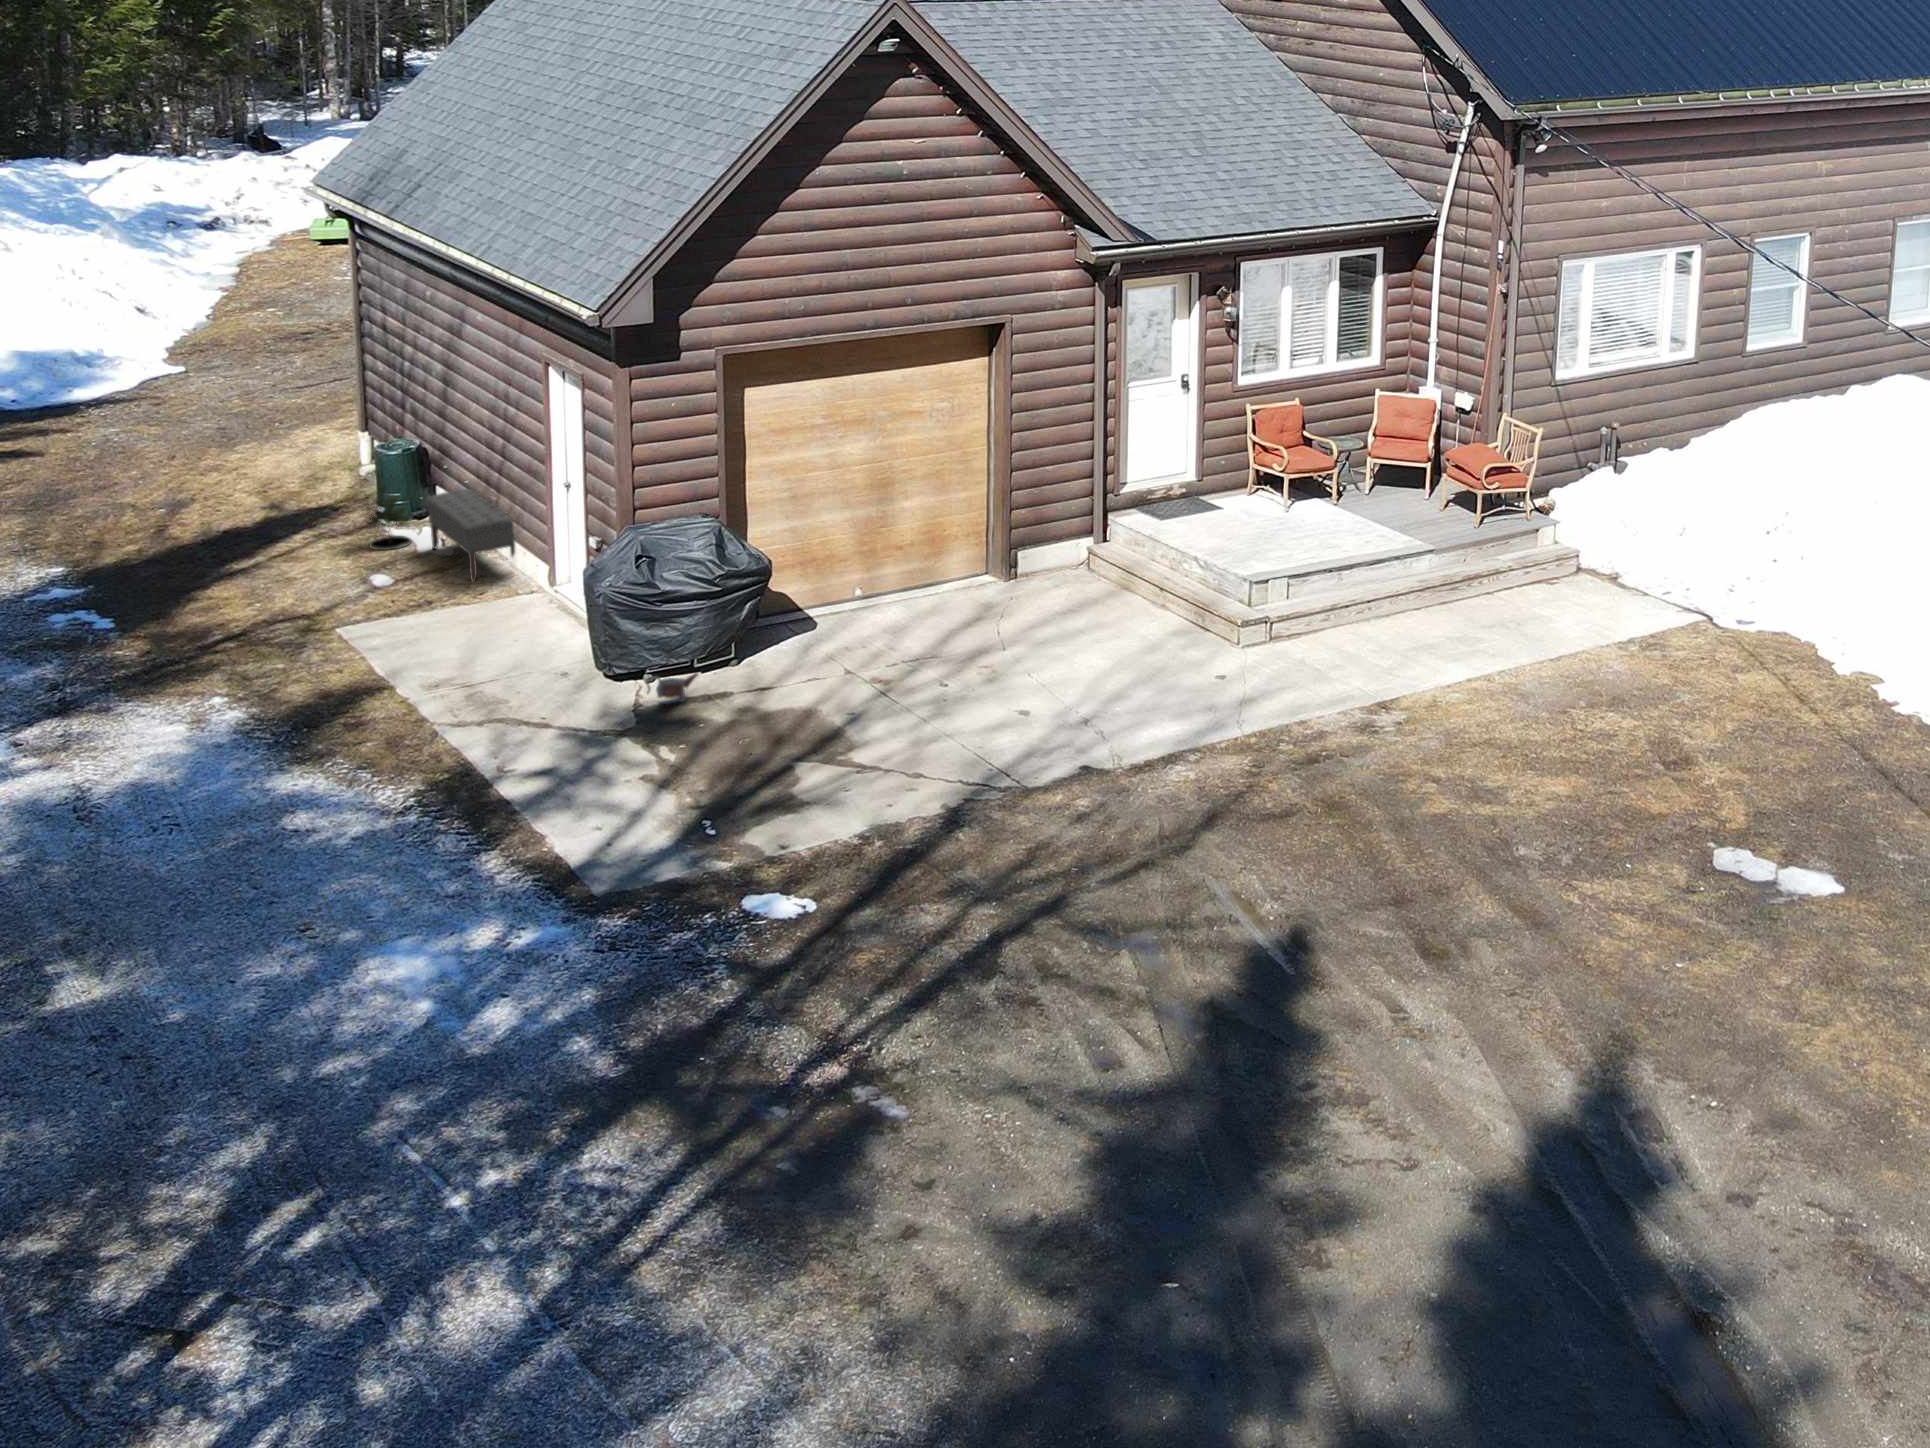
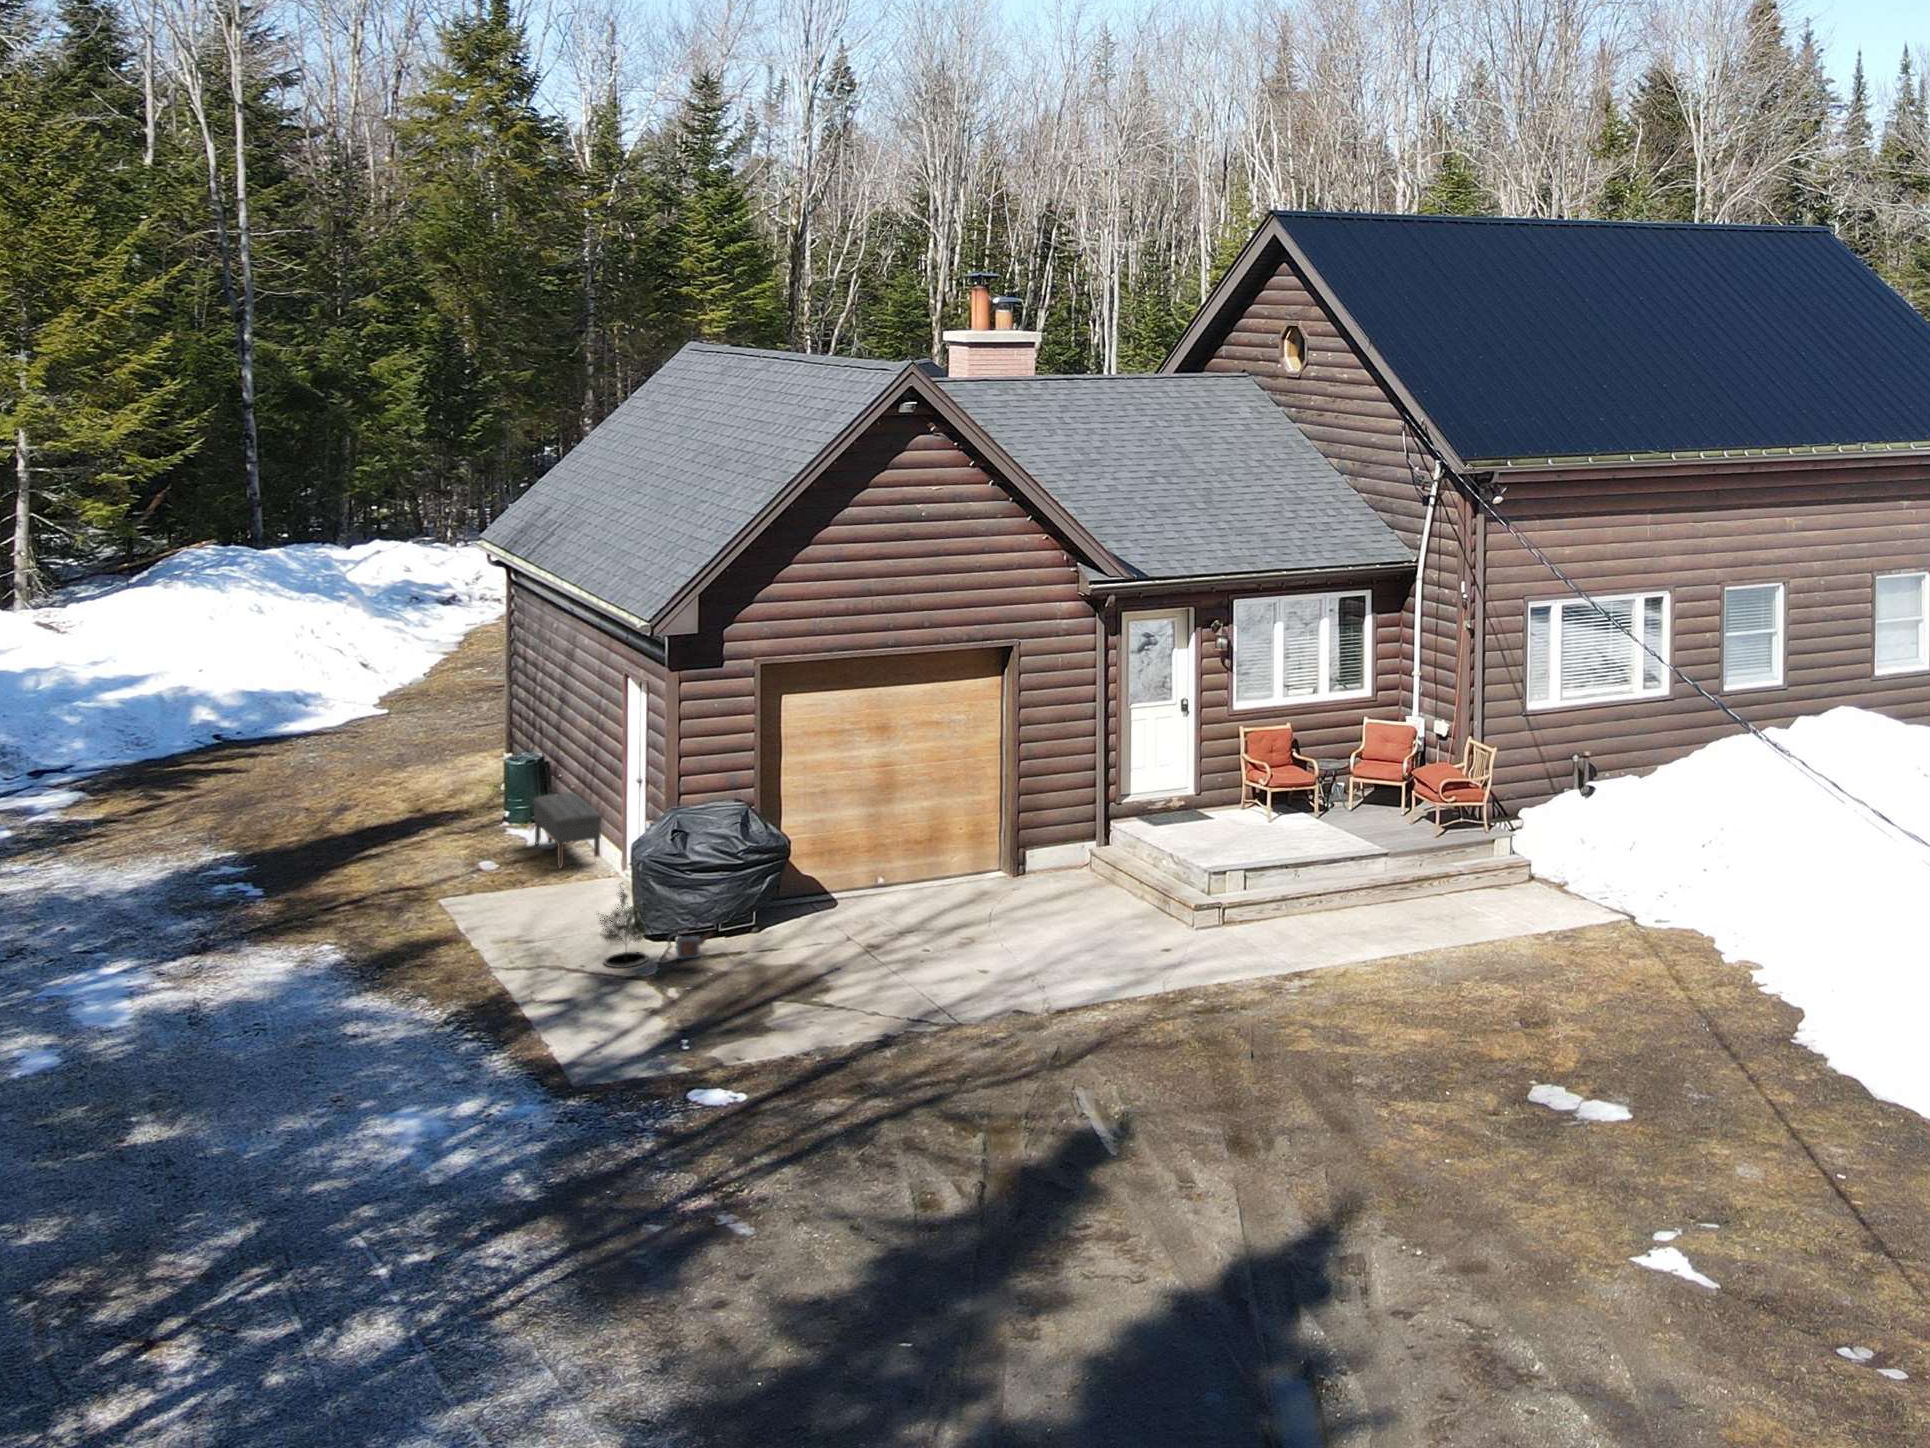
potted tree: present [359,479,411,550] -> present [598,886,649,968]

